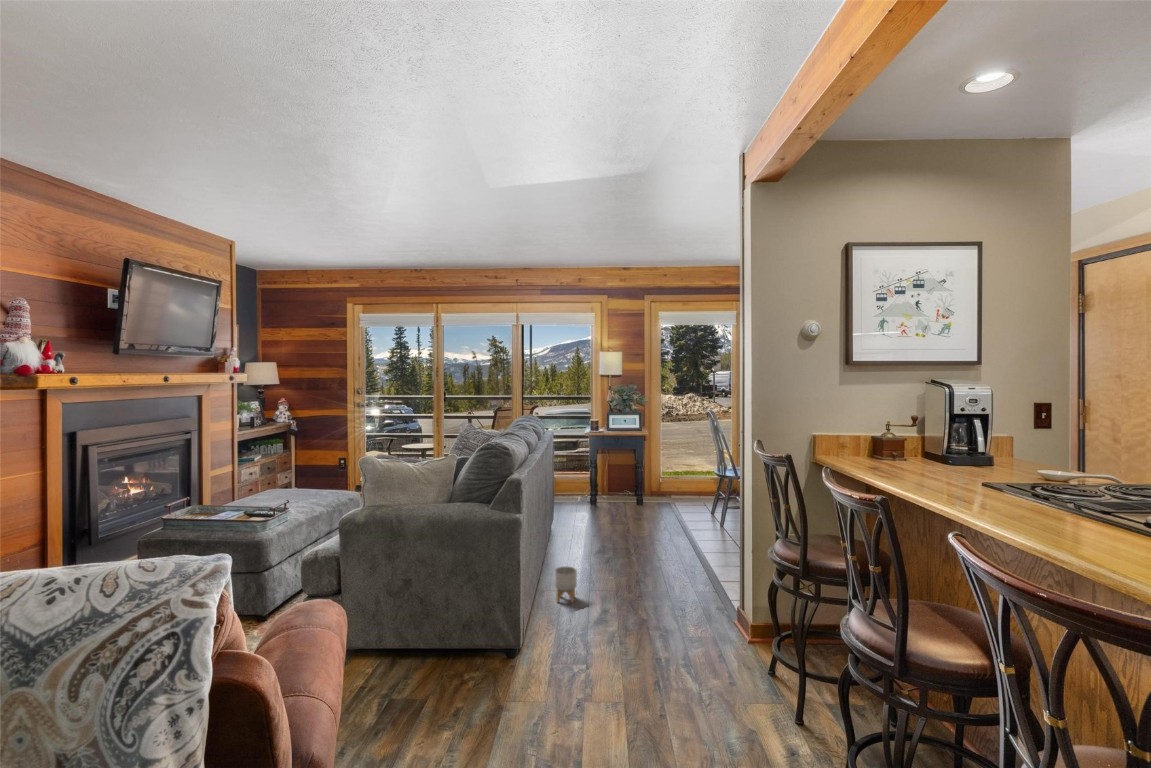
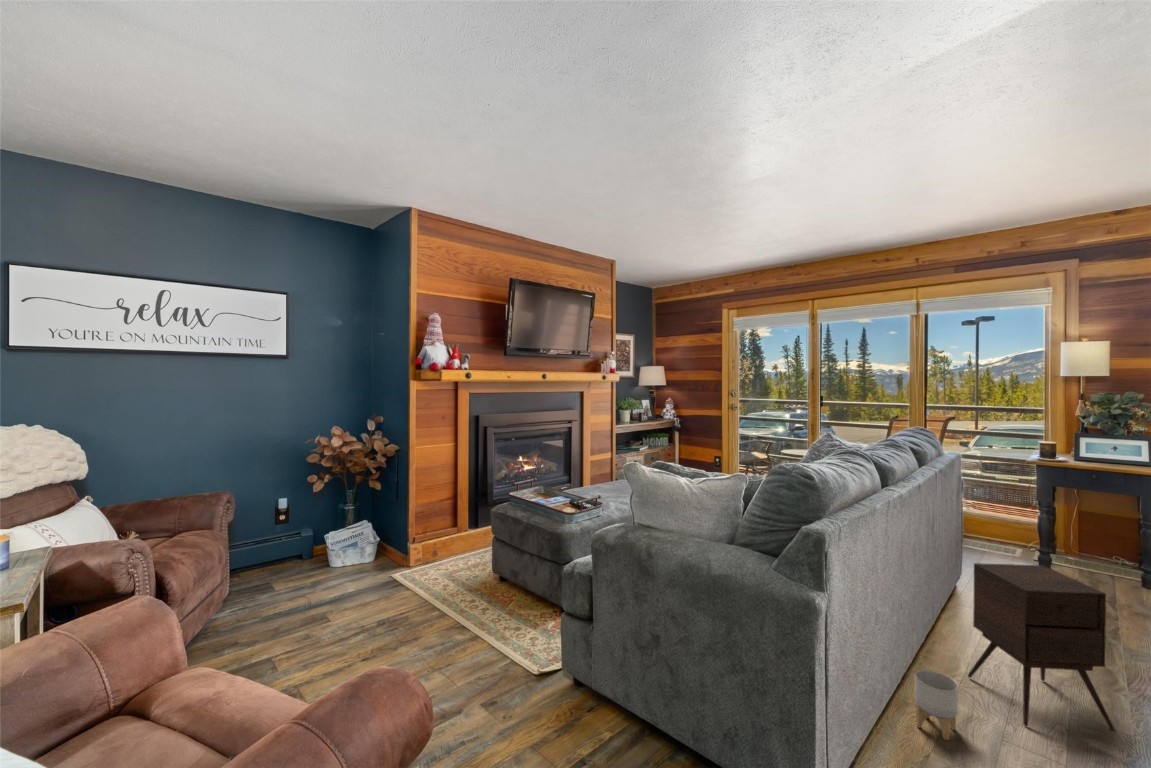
side table: none [573,493,637,584] -> present [968,563,1115,731]

